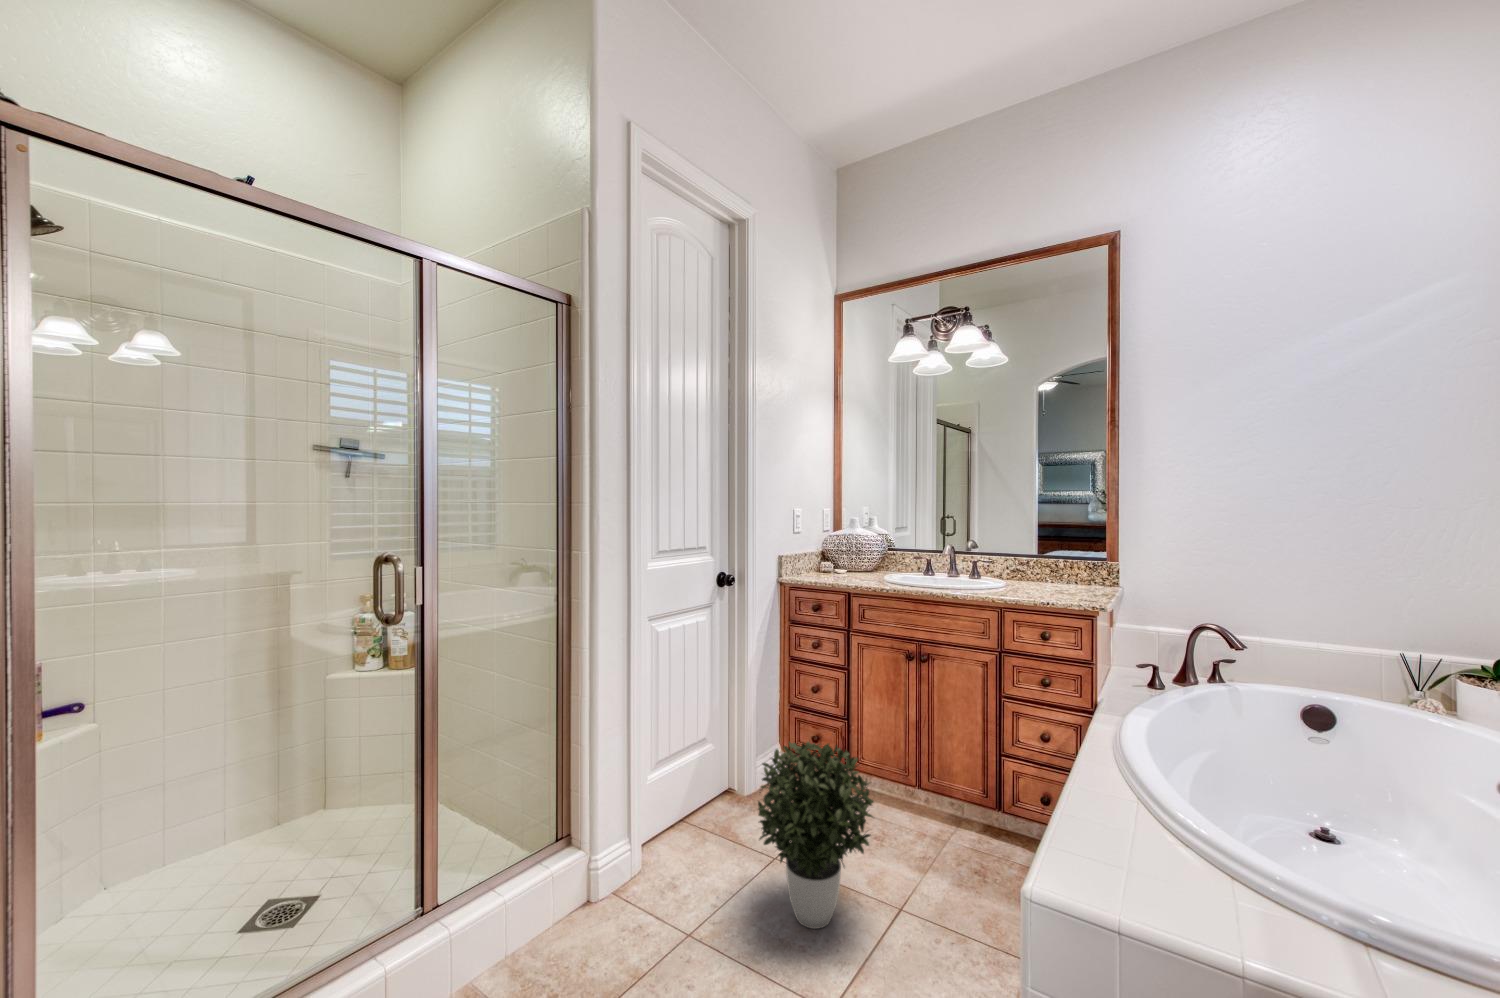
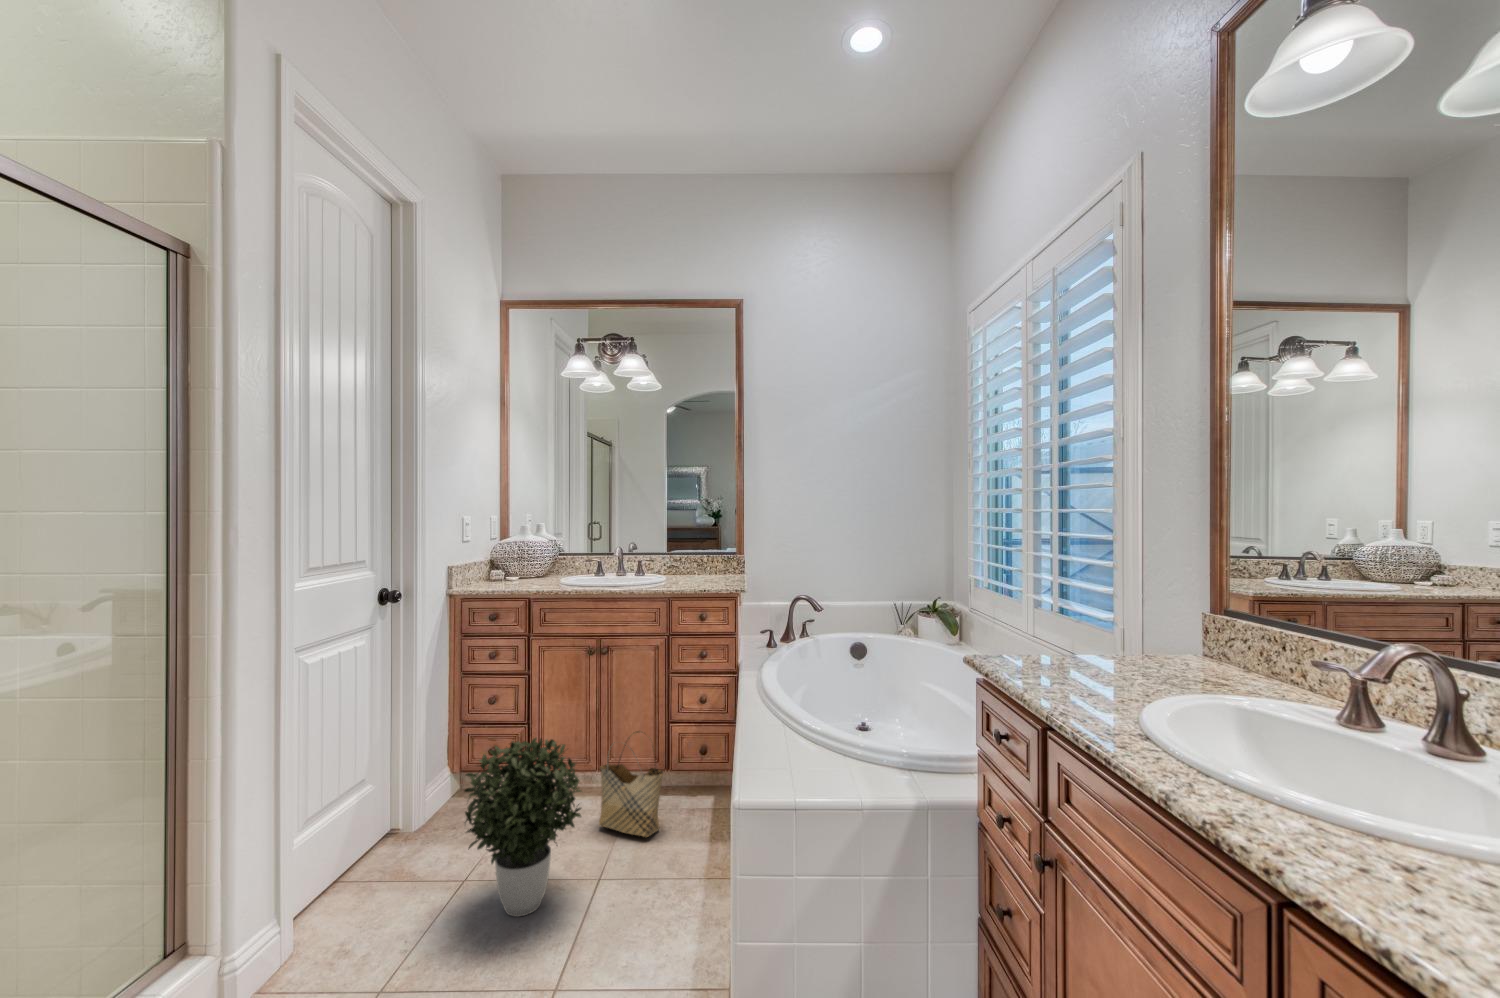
woven basket: none [909,758,984,888] -> present [599,731,663,837]

